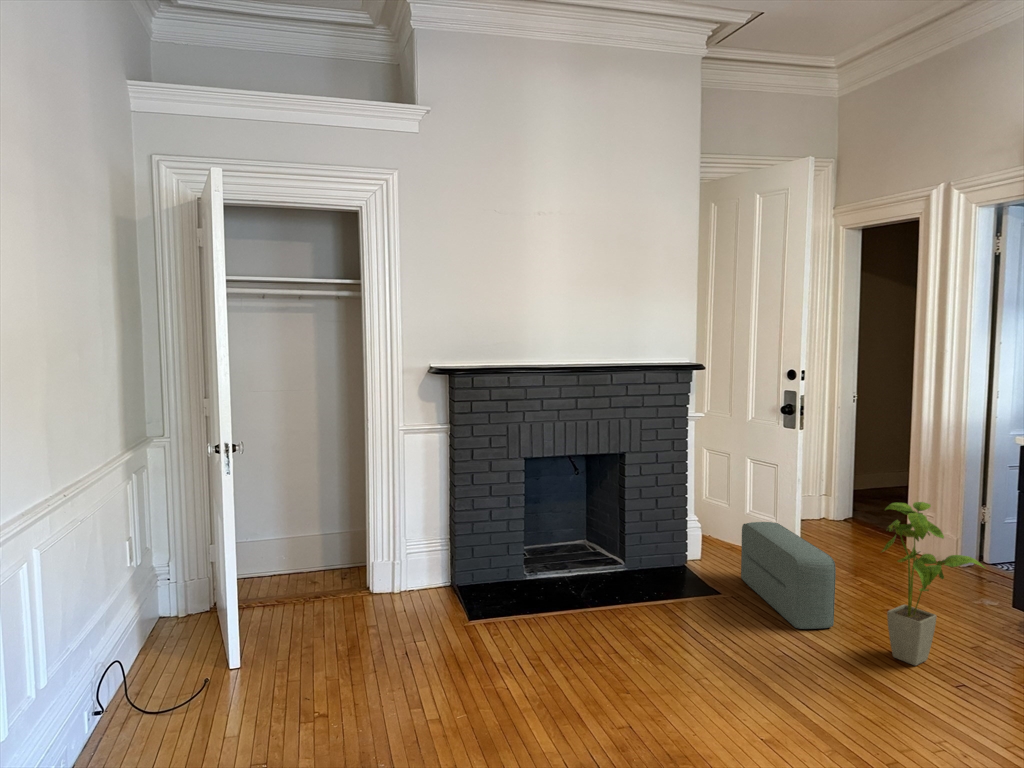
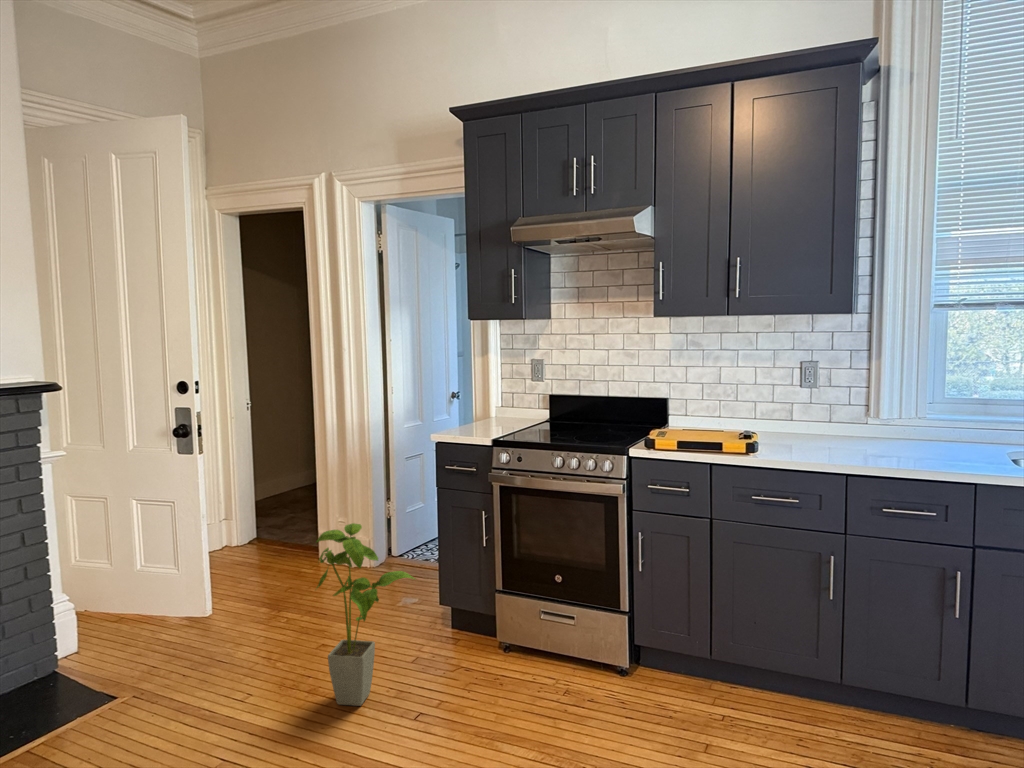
pouf: present [741,522,836,629] -> none [137,578,268,711]

